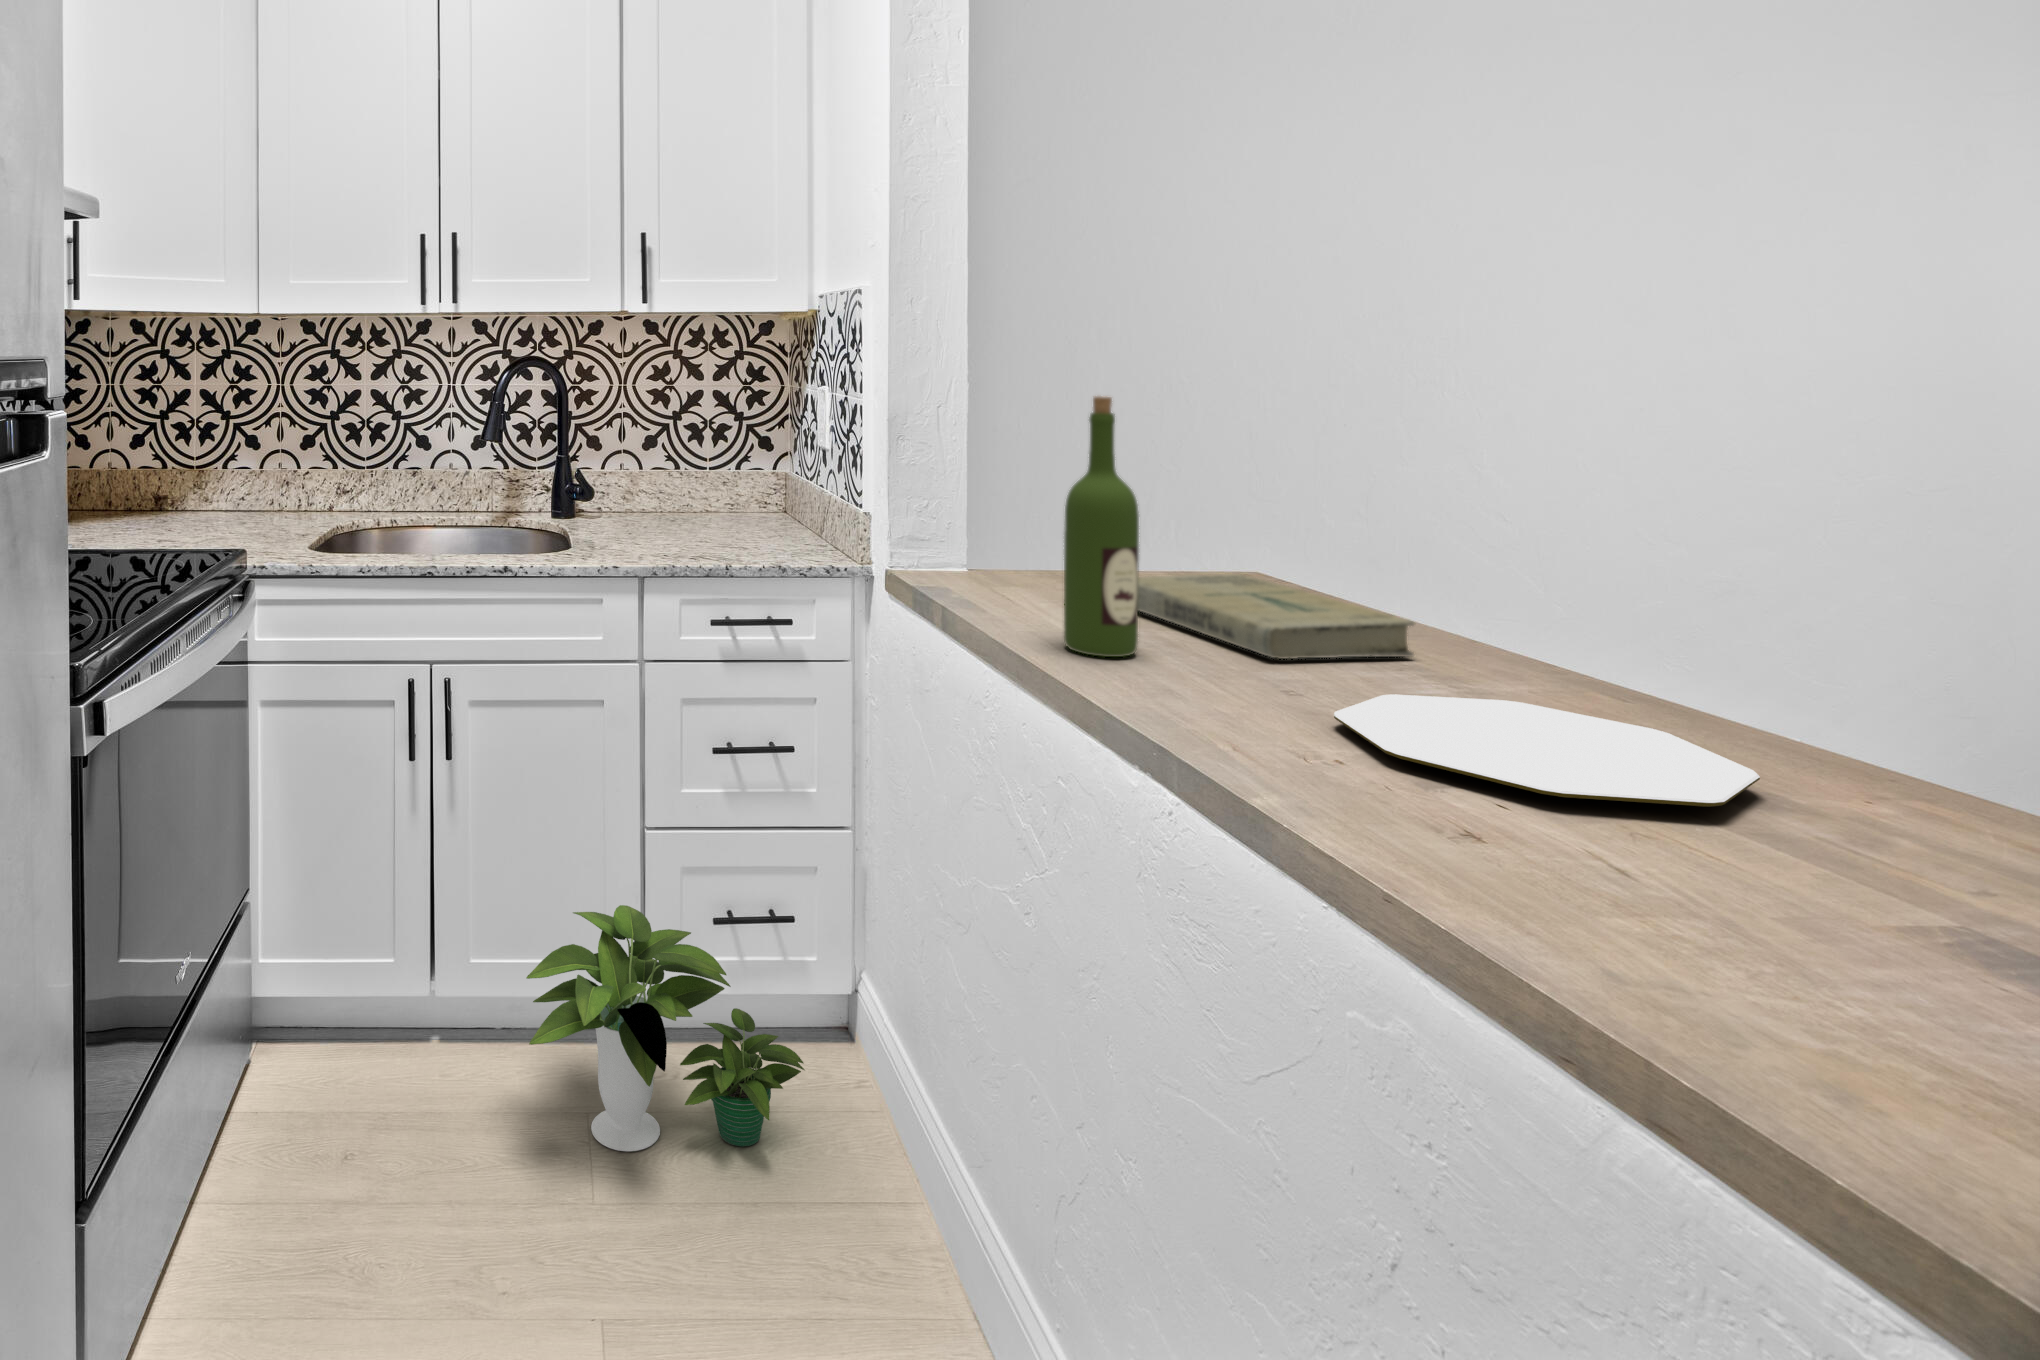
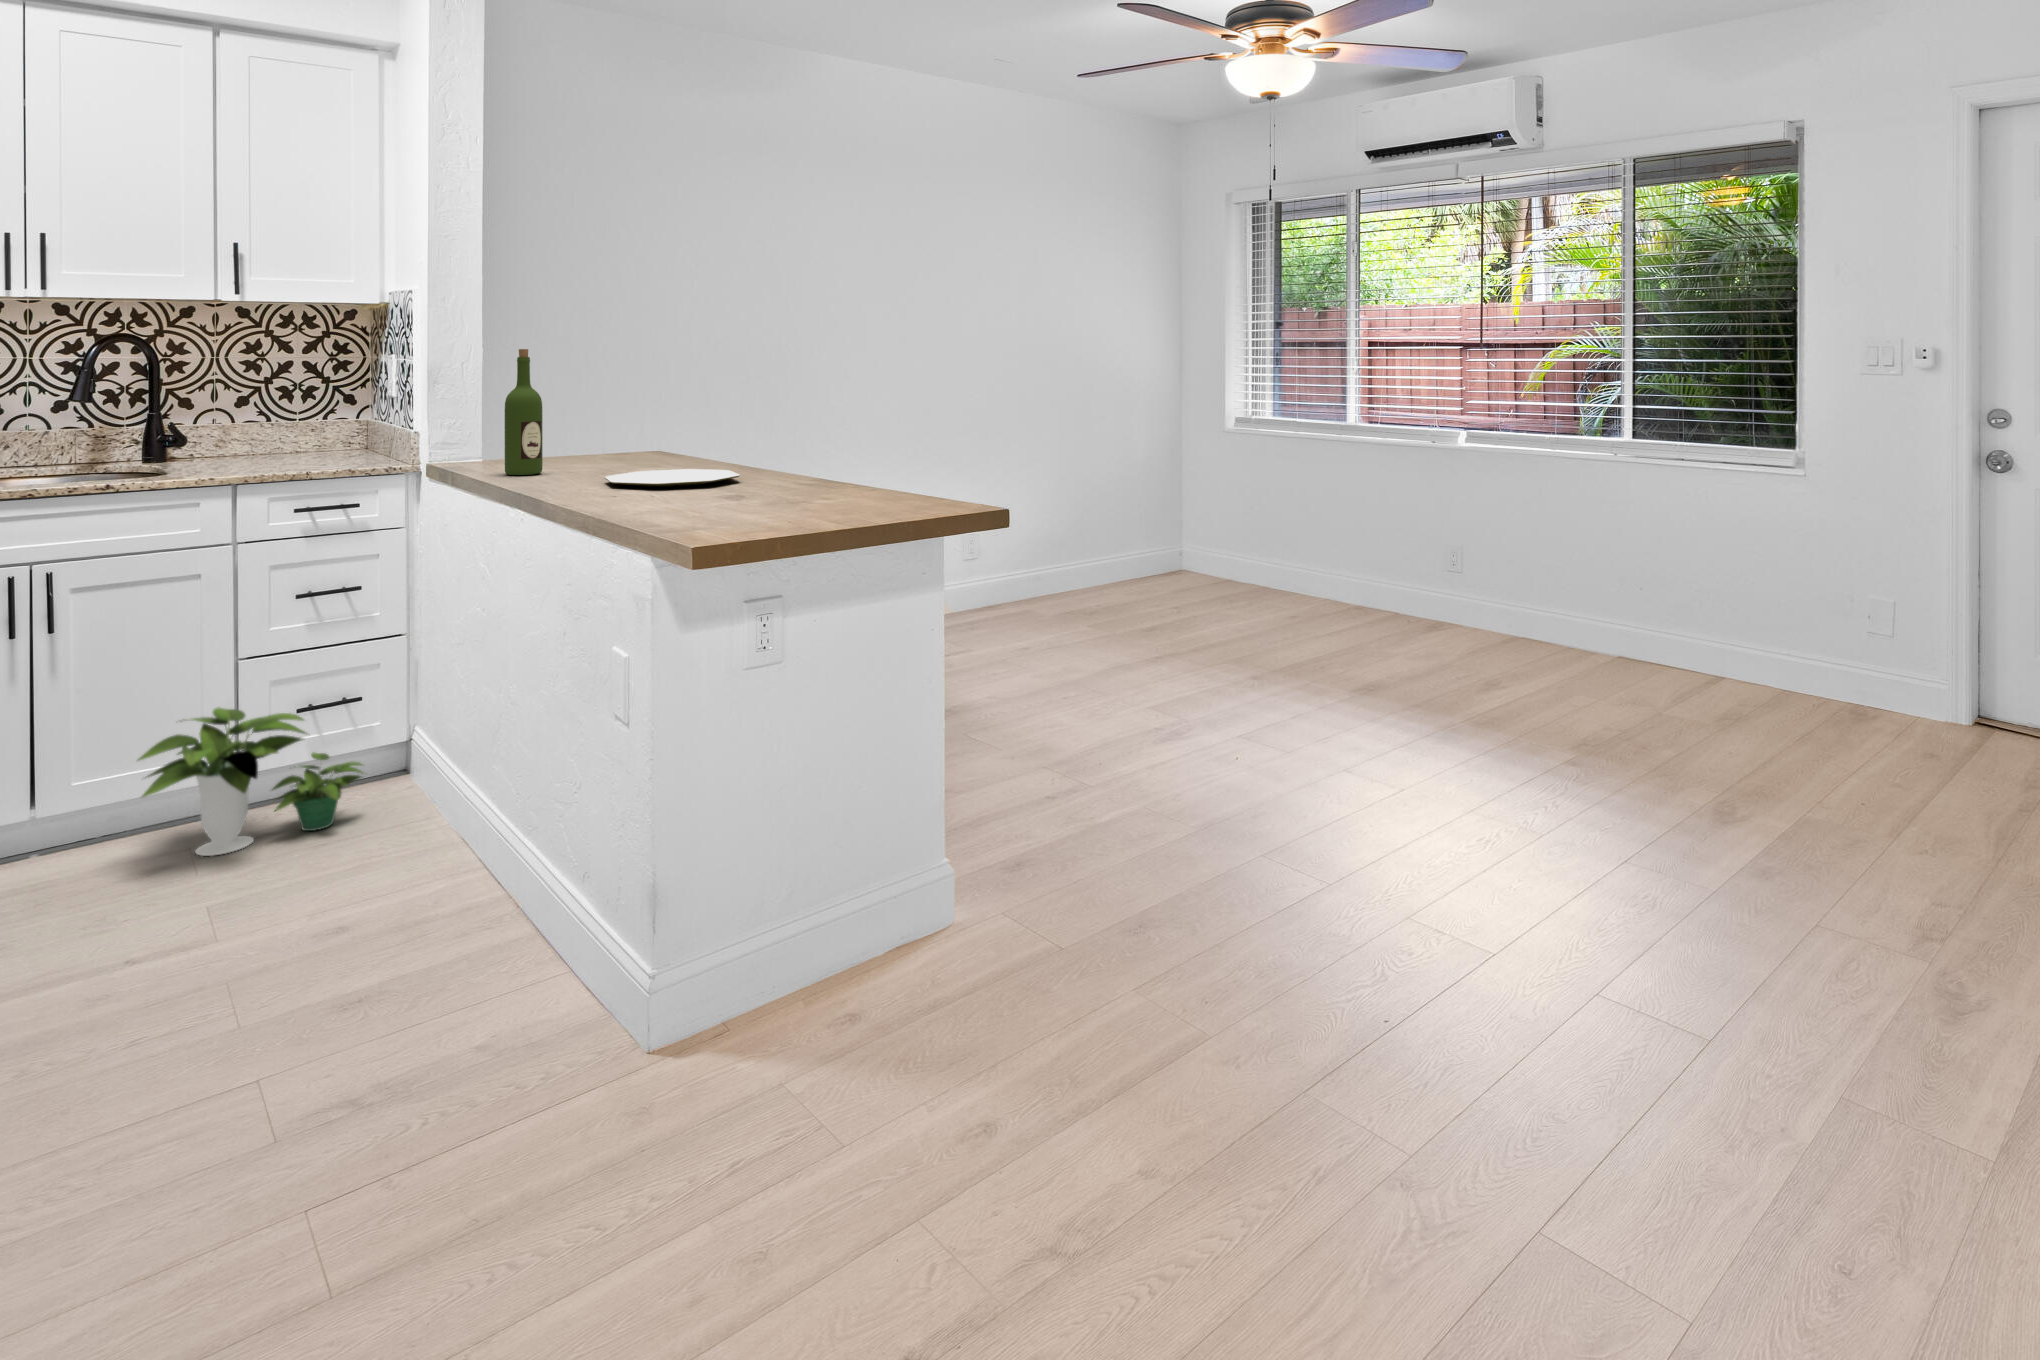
book: present [1138,574,1414,659] -> none [553,442,678,469]

